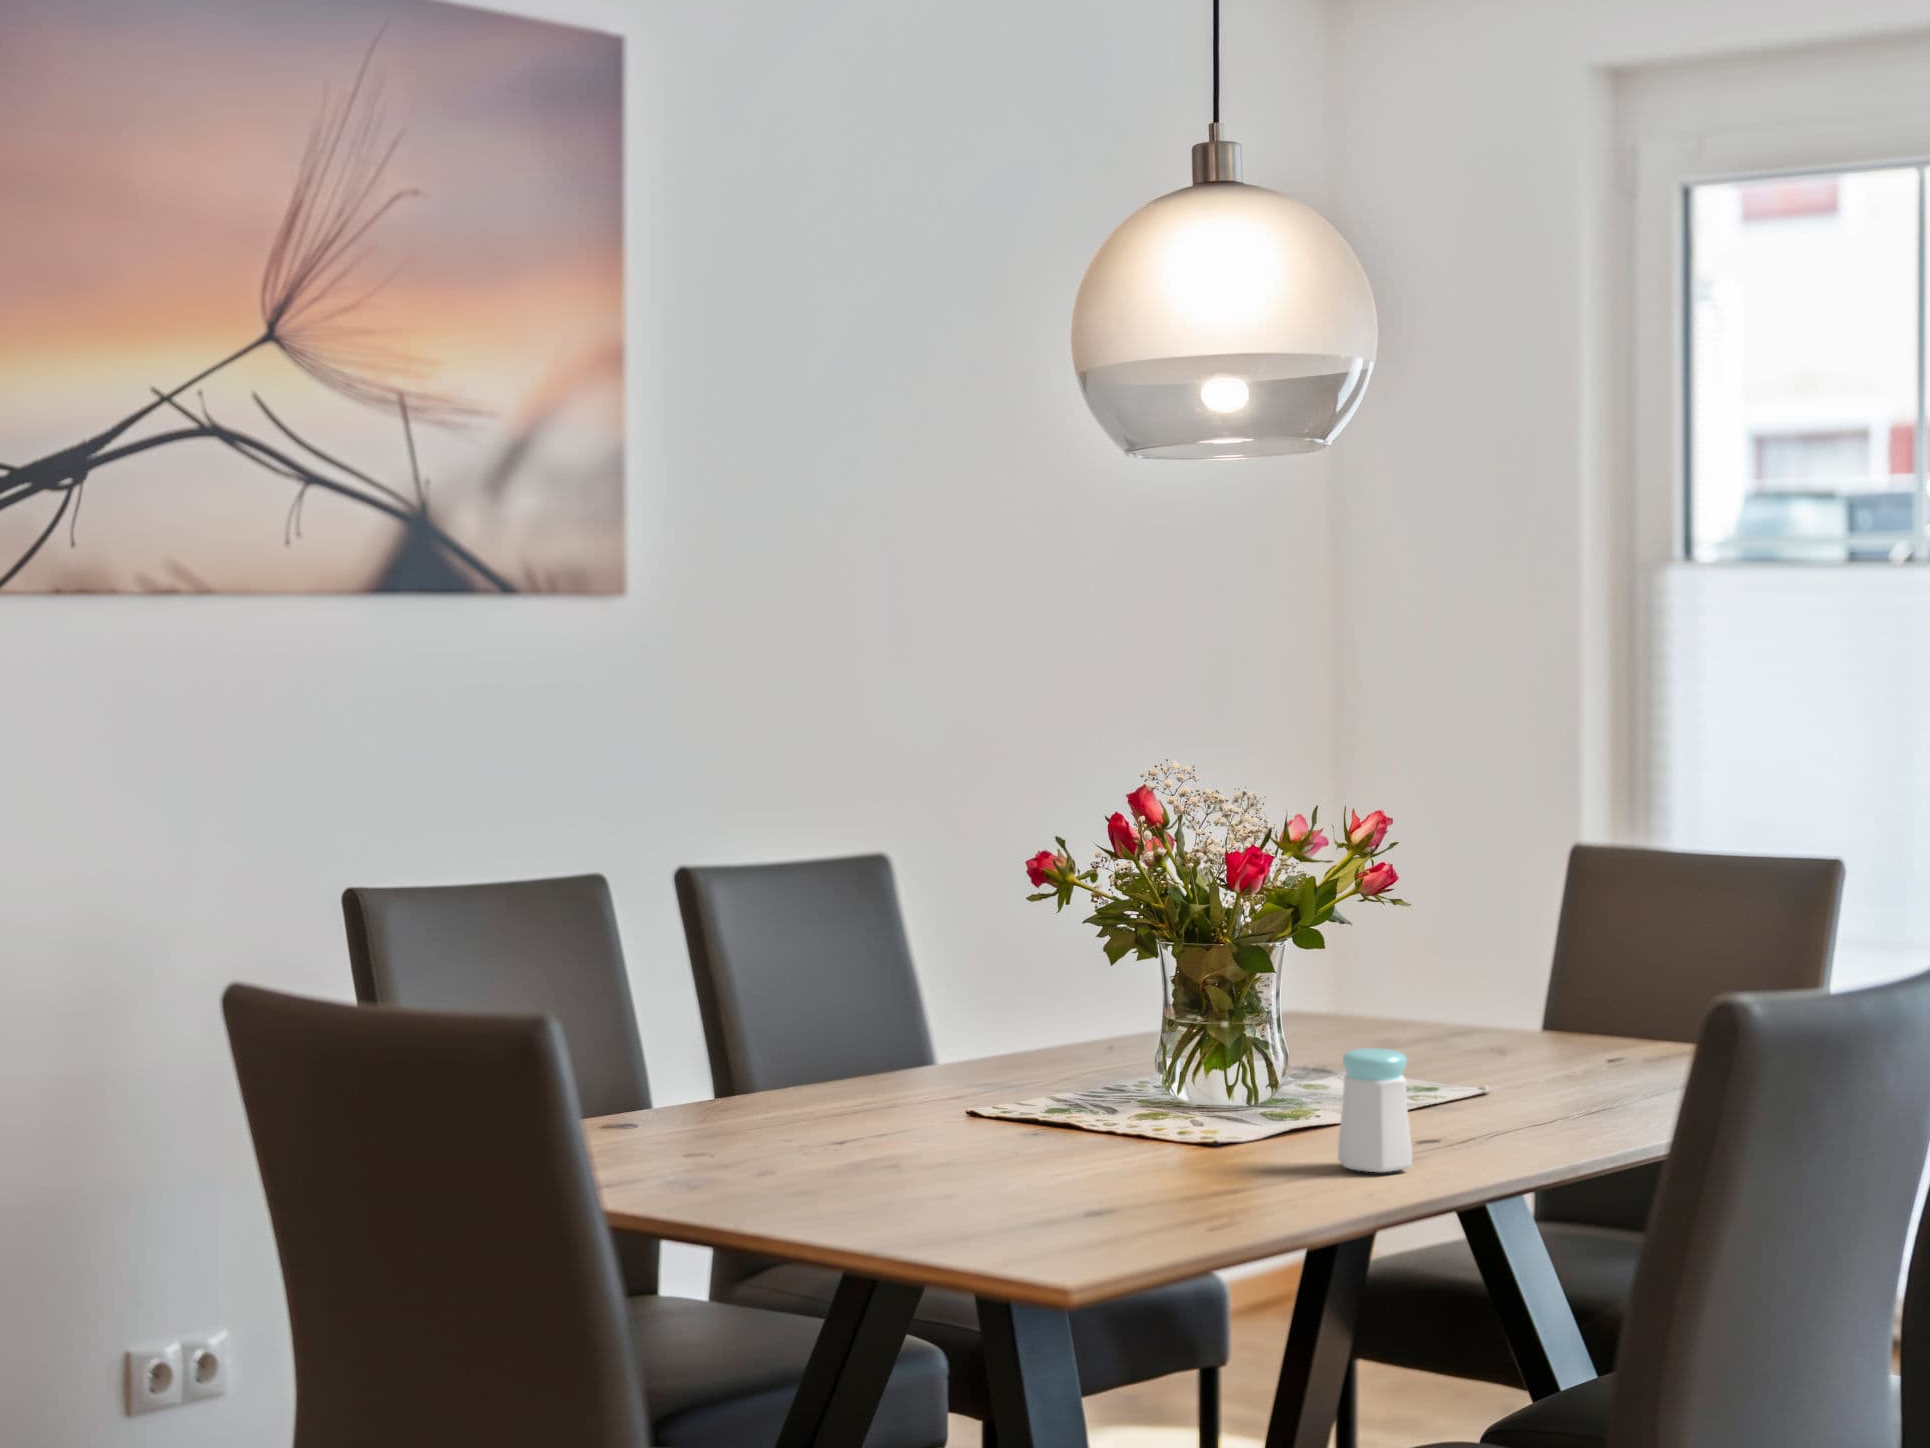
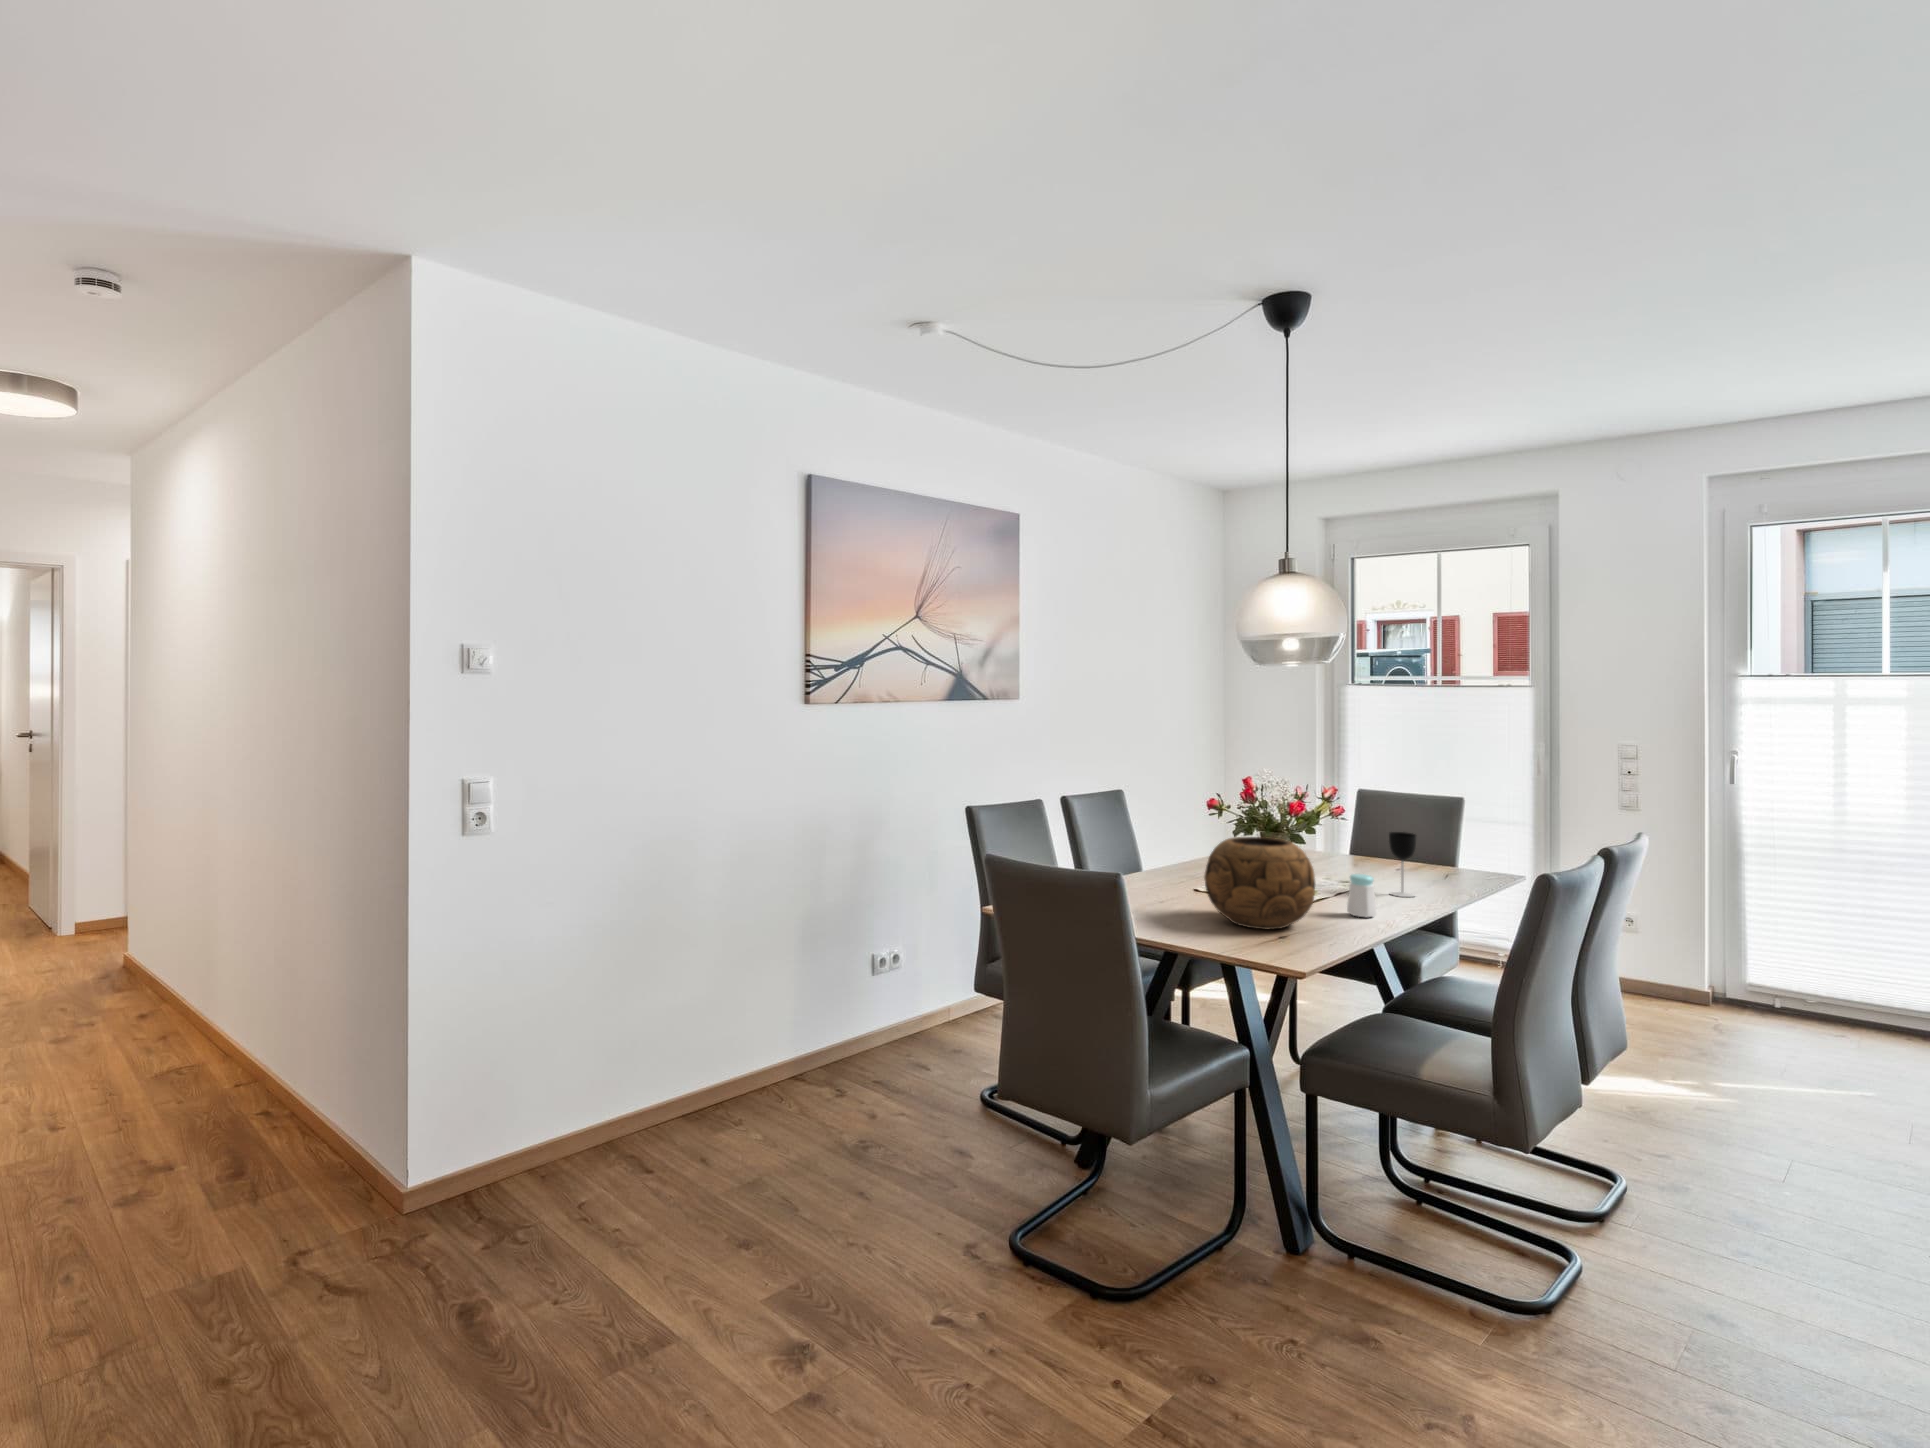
wine glass: none [1525,935,1597,1120] -> present [1389,832,1416,897]
decorative bowl: none [899,945,1206,1210] -> present [1204,837,1315,929]

